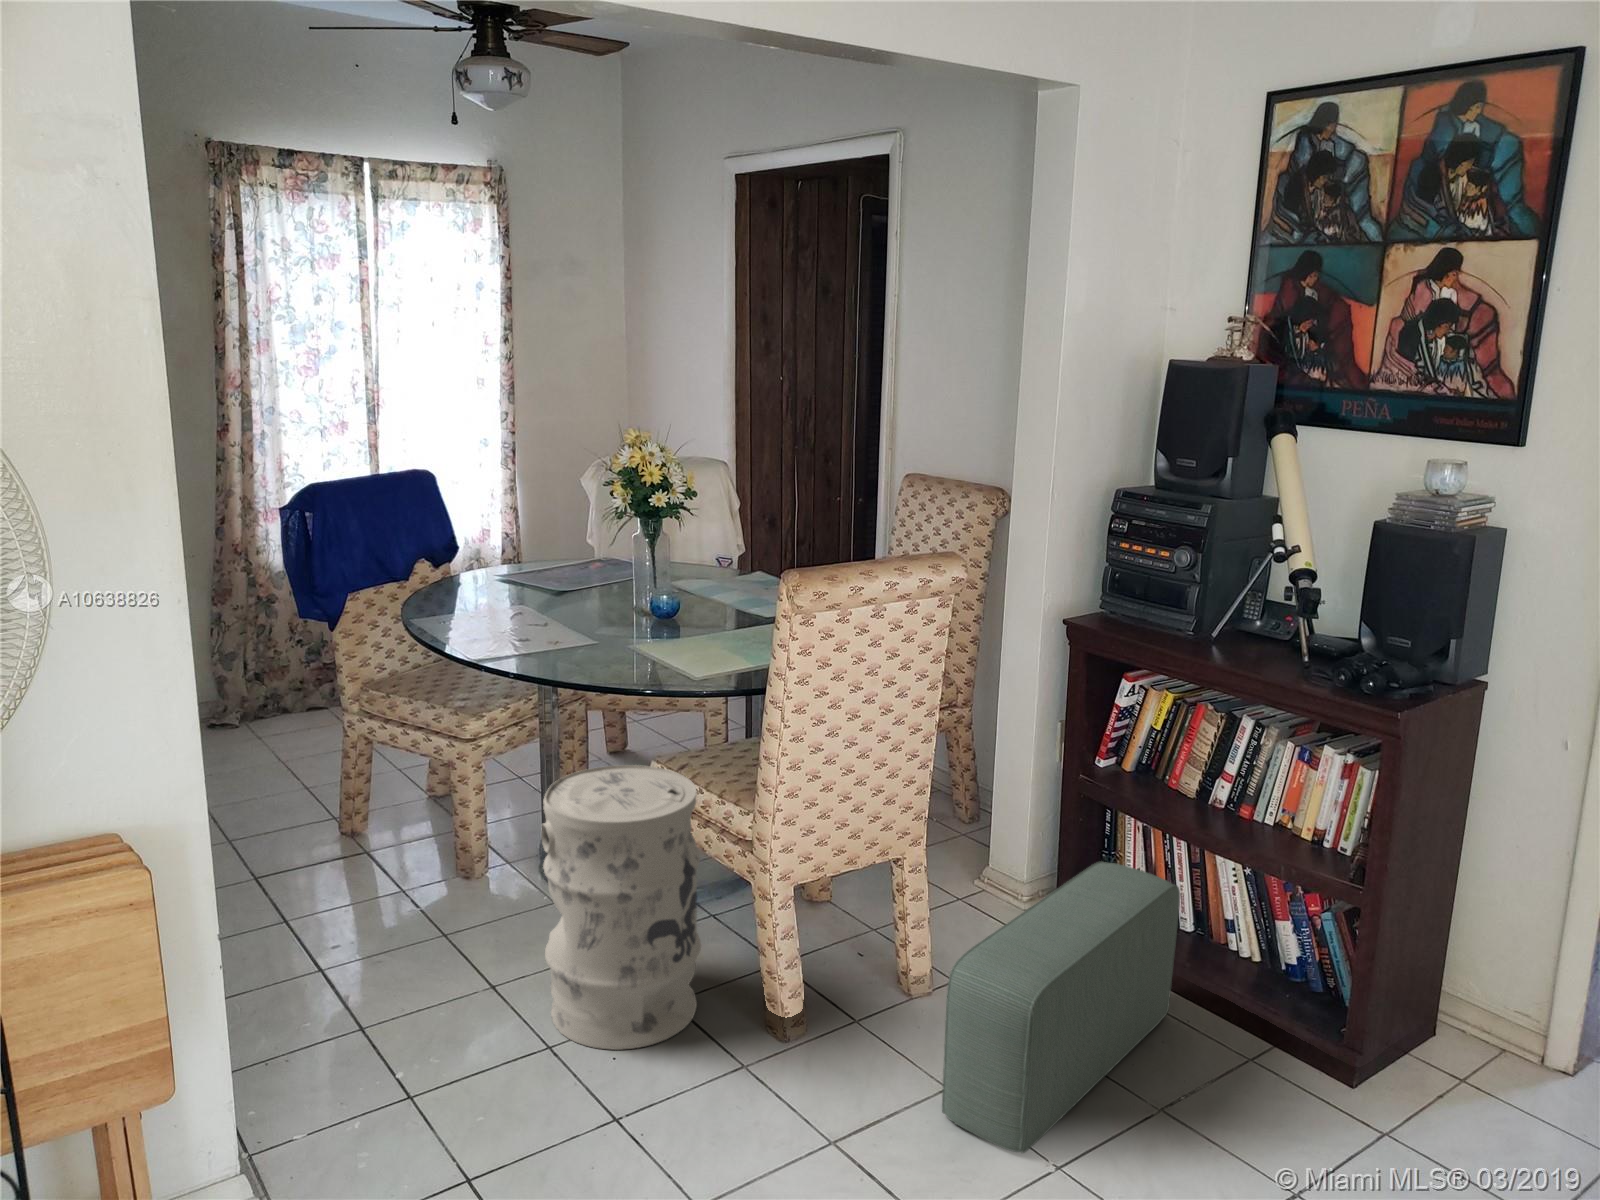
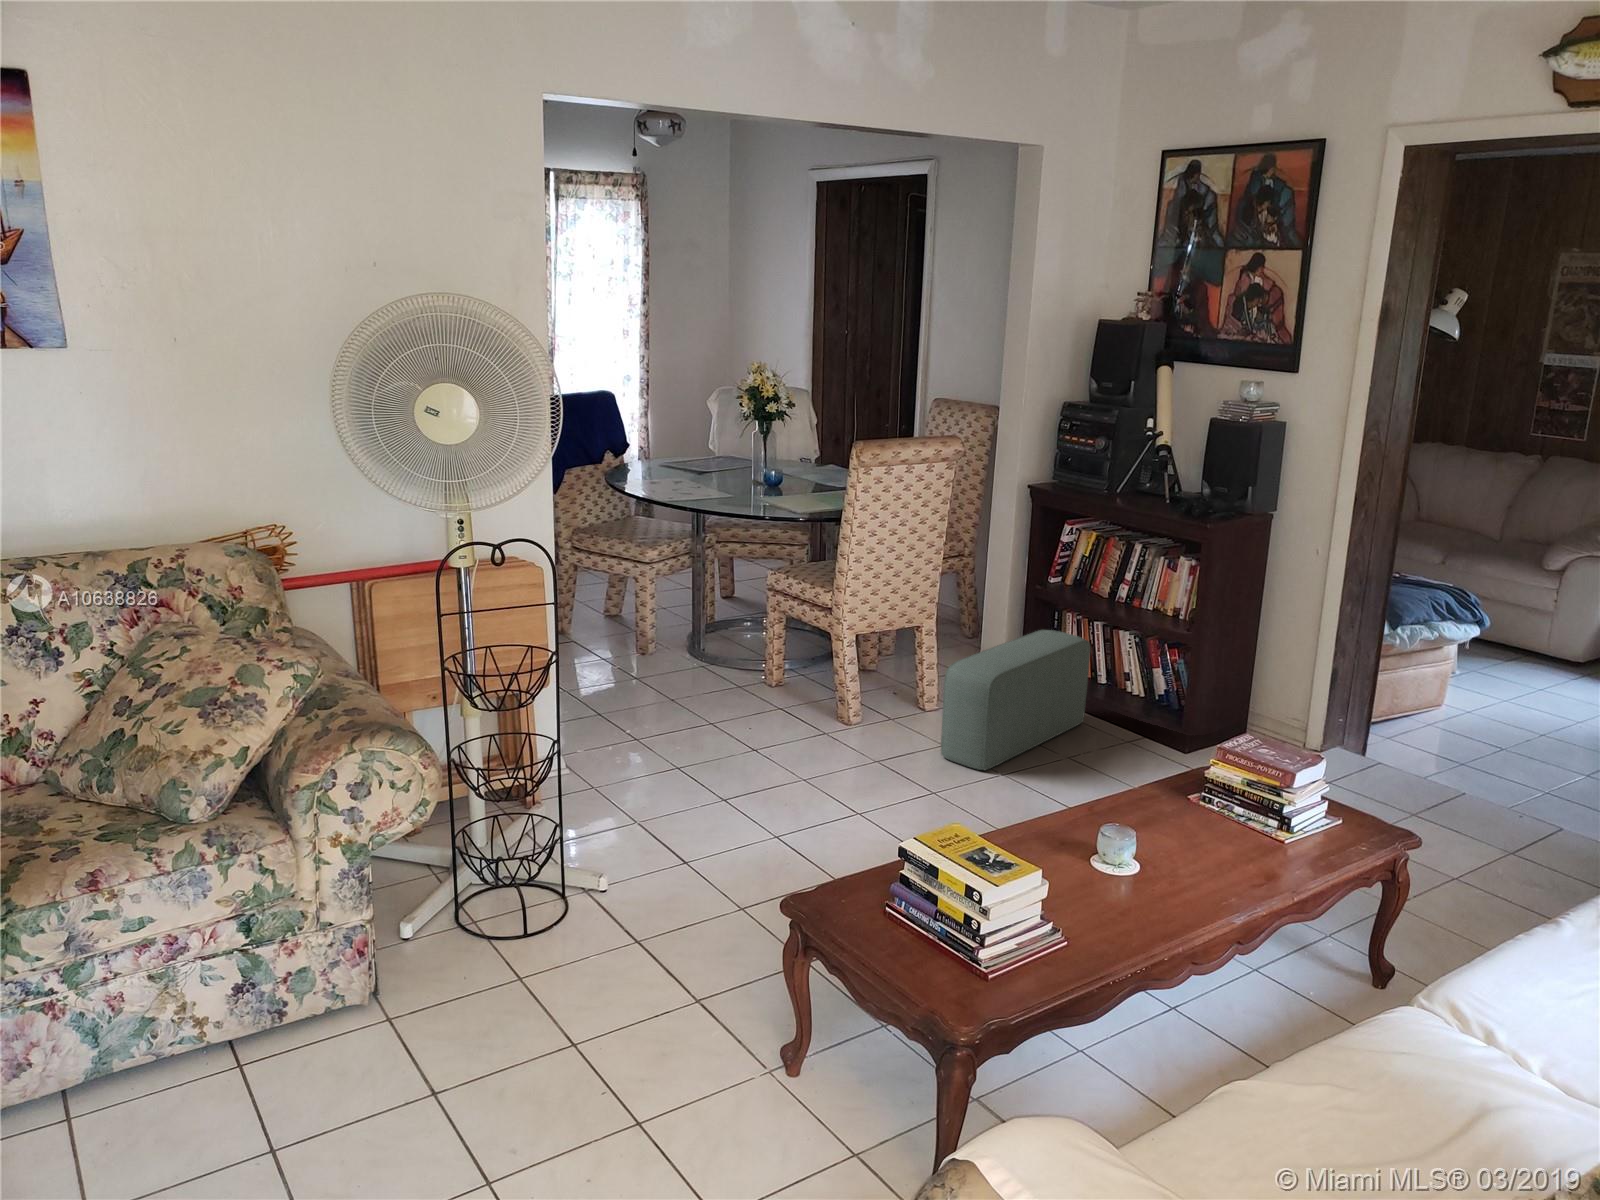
trash can: present [541,765,701,1050] -> none [708,567,801,728]

